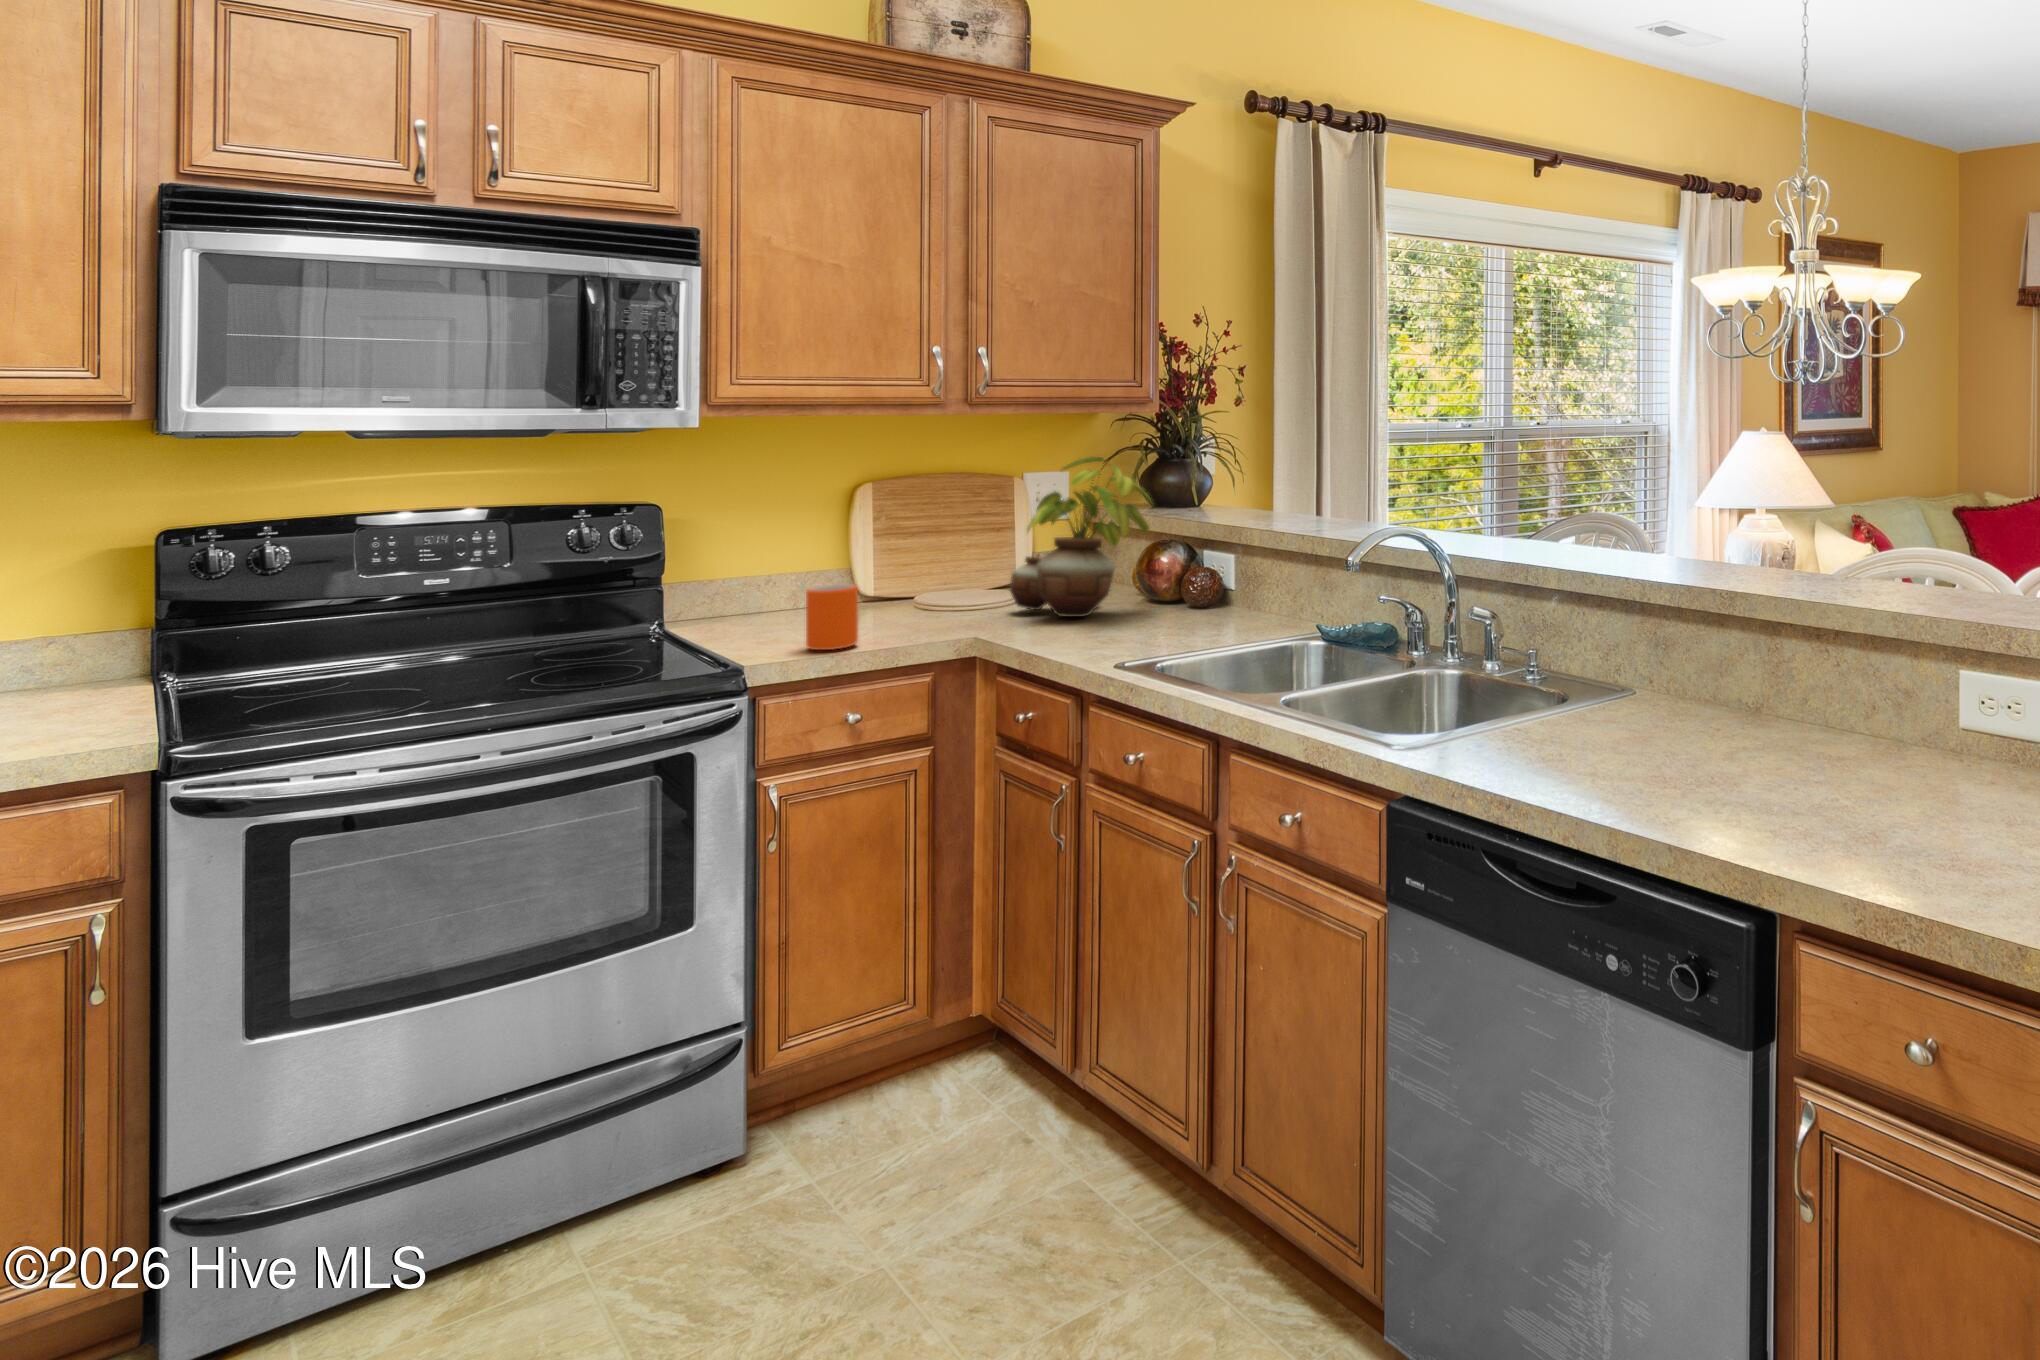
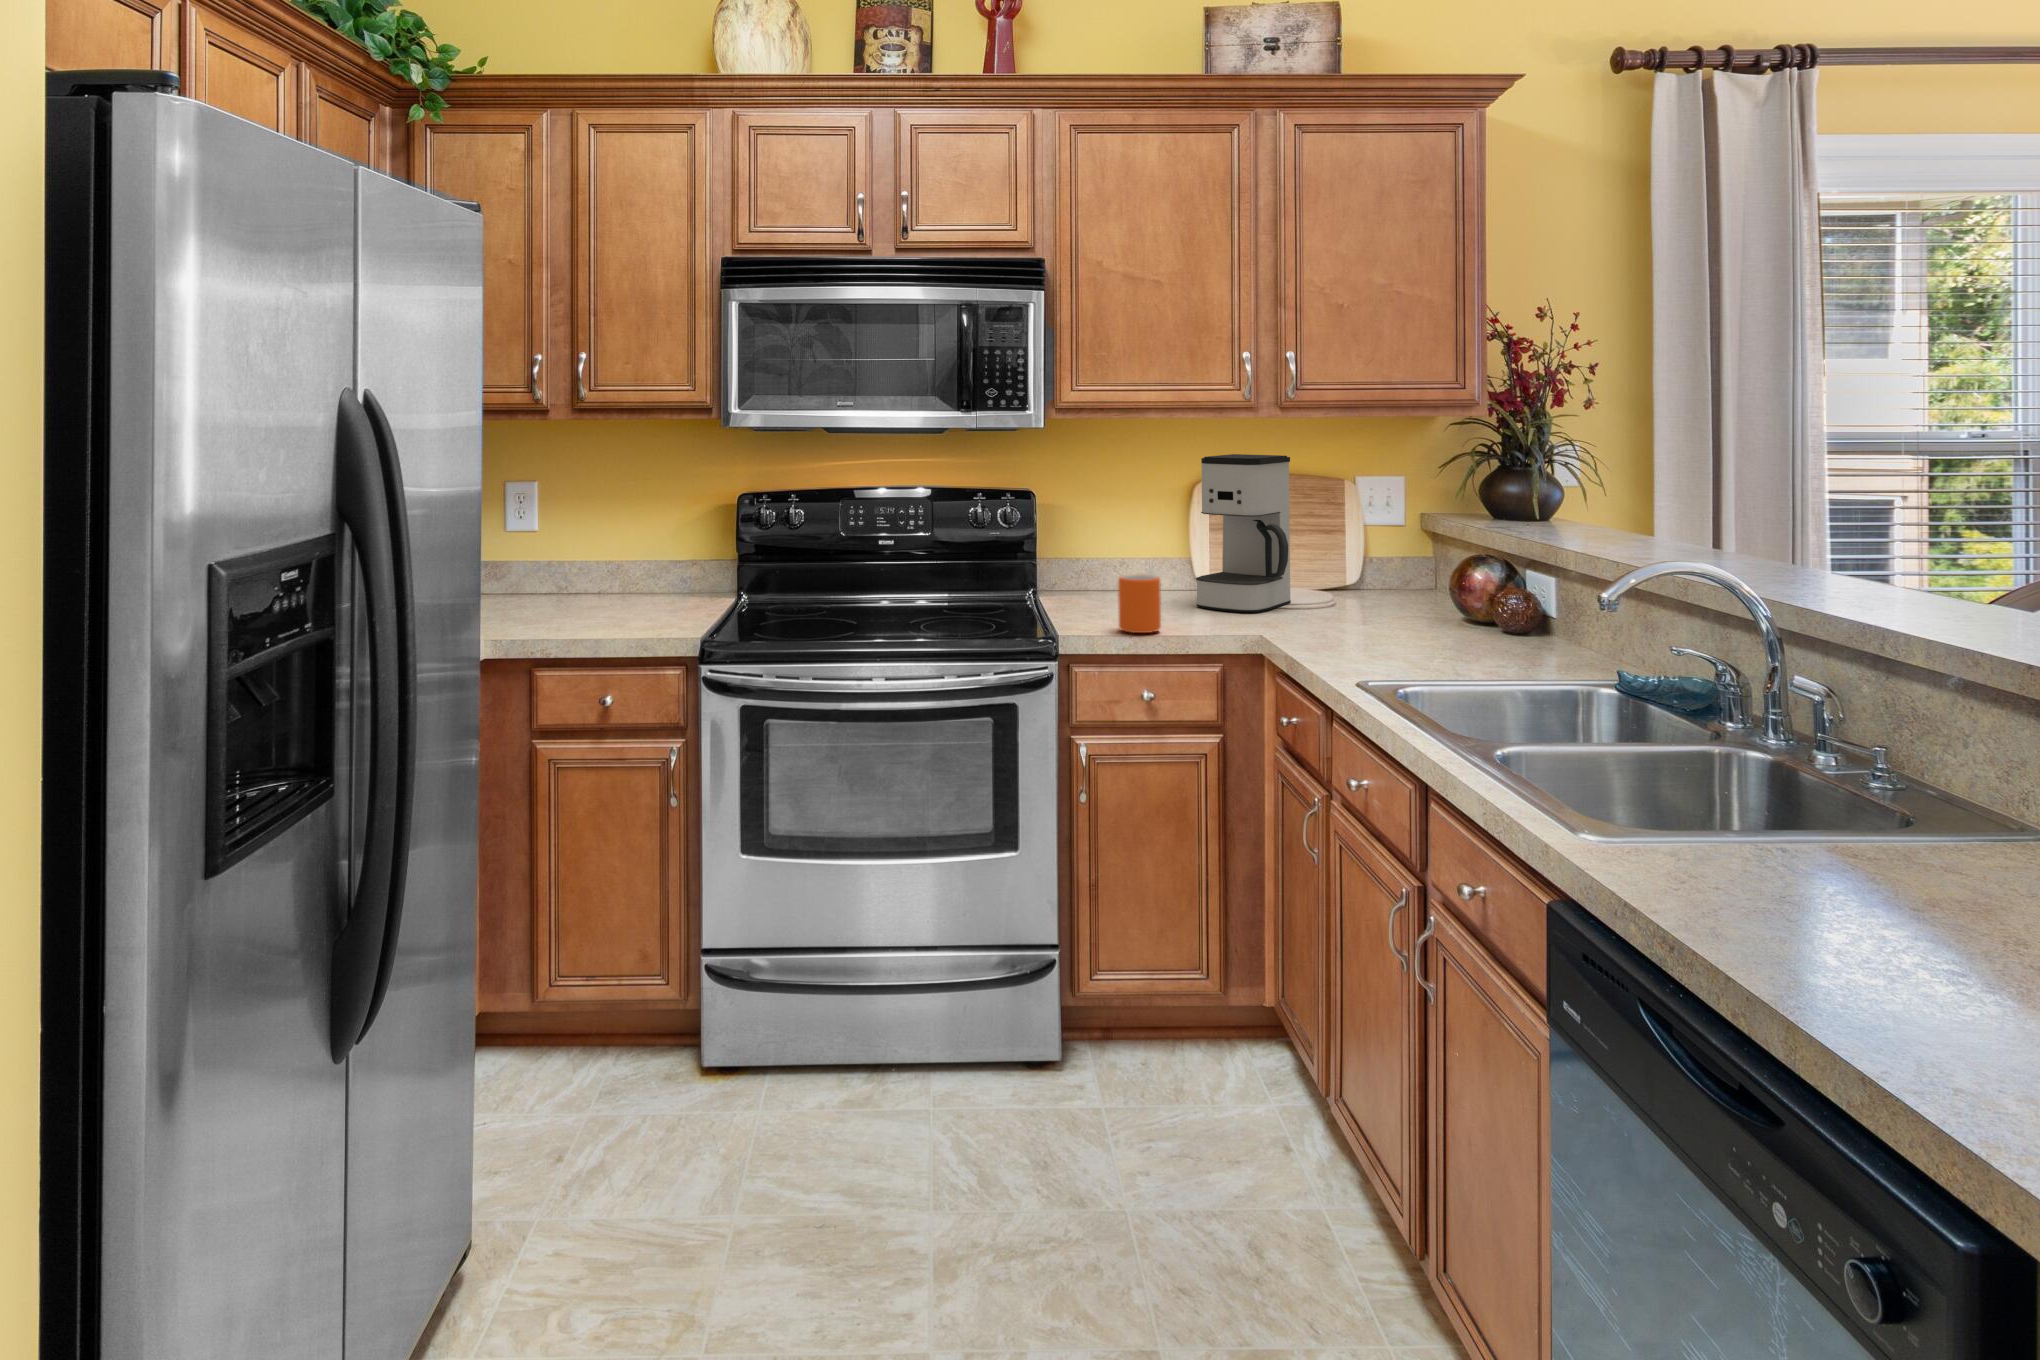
coffee maker: none [876,450,979,615] -> present [1196,454,1291,612]
potted plant: present [1010,456,1152,617] -> none [1309,469,1450,634]

